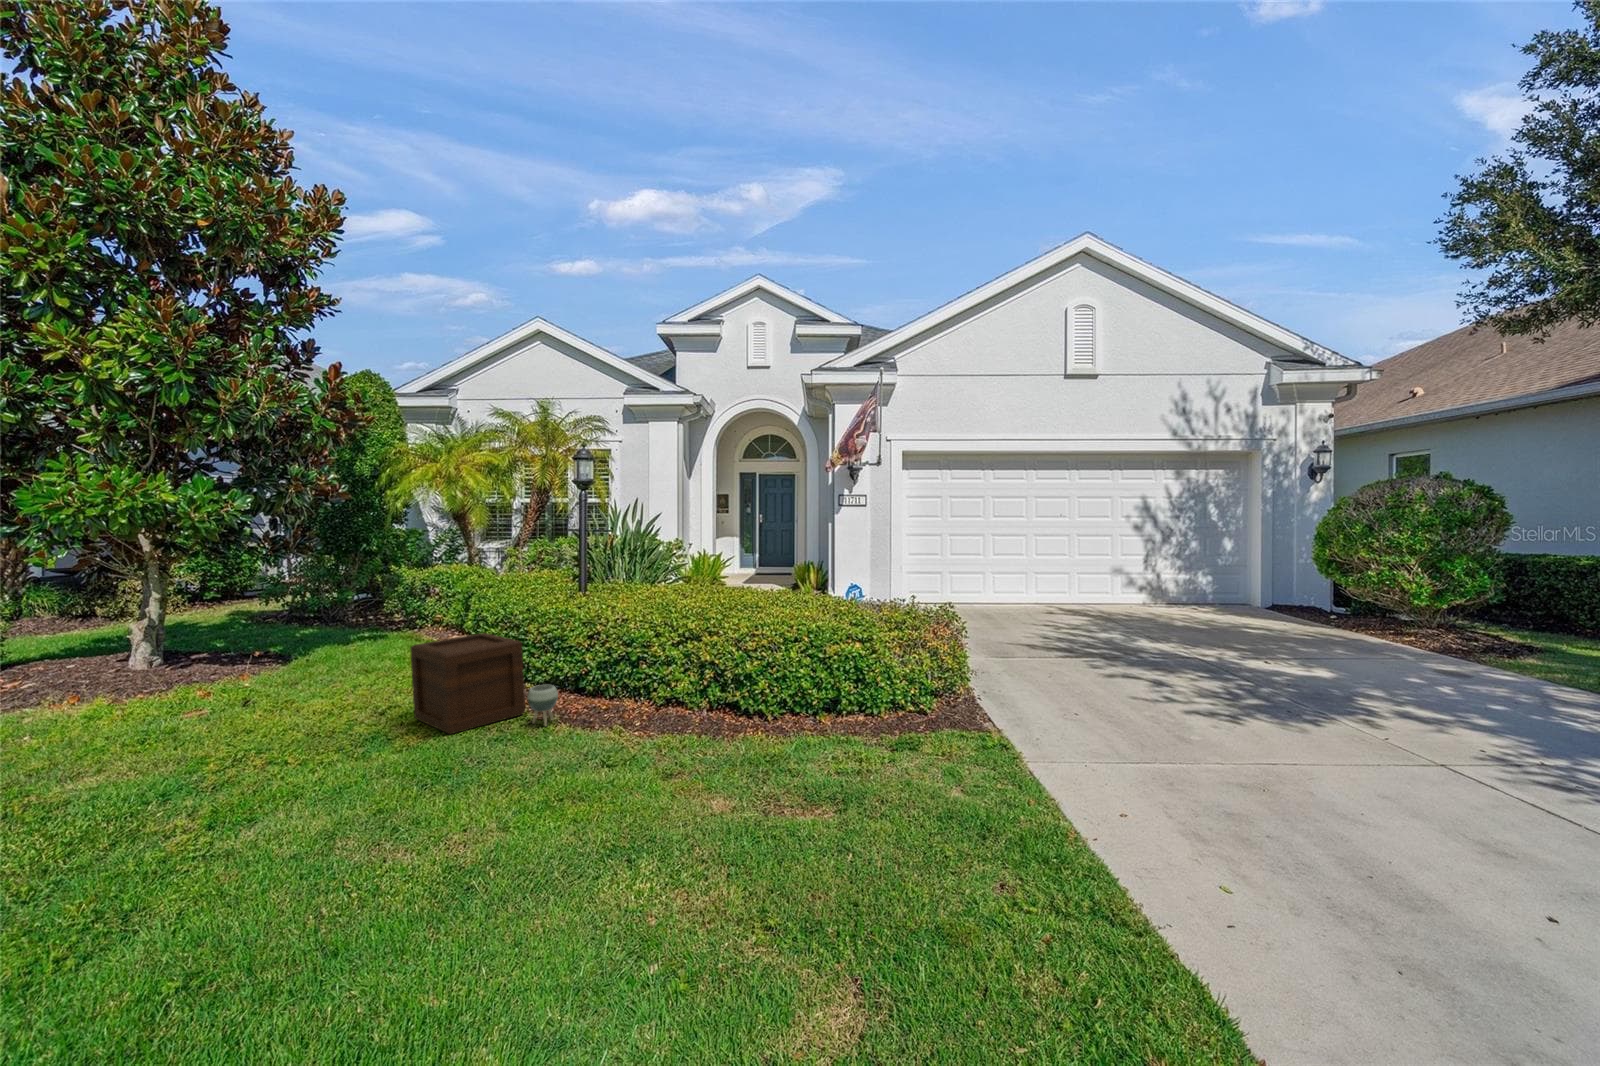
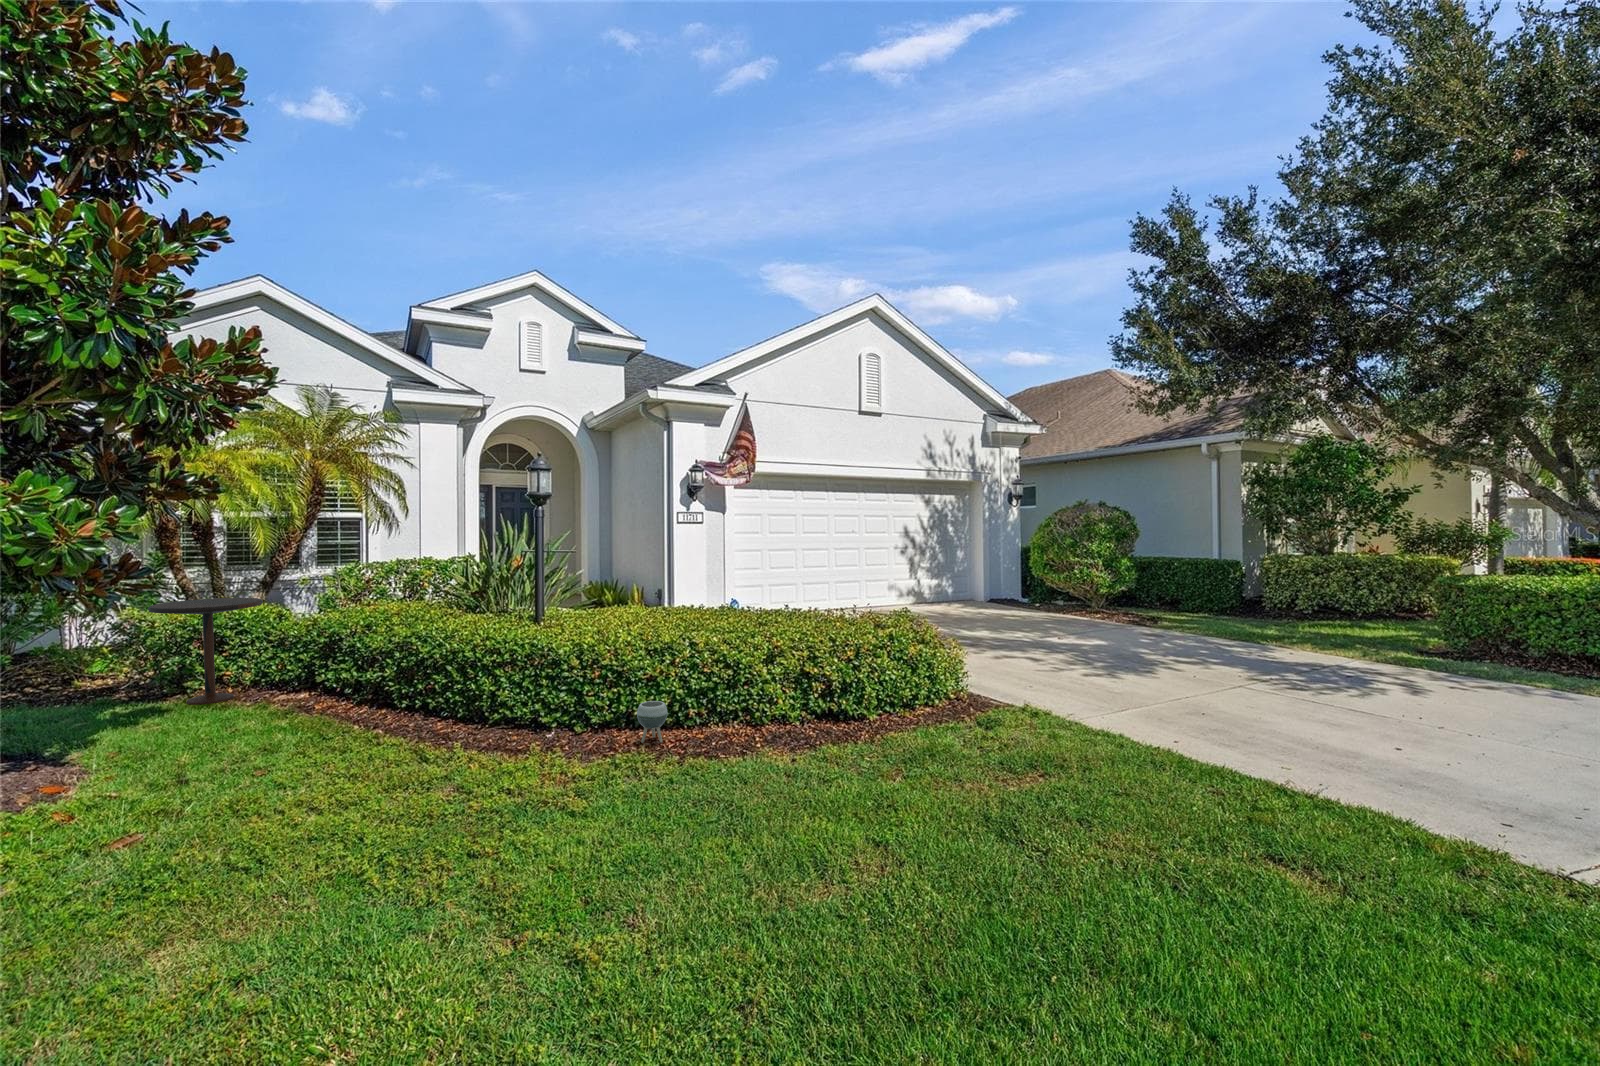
pedestal table: none [371,564,447,641] -> present [148,598,263,705]
wooden crate: present [410,633,525,734] -> none [495,658,613,764]

